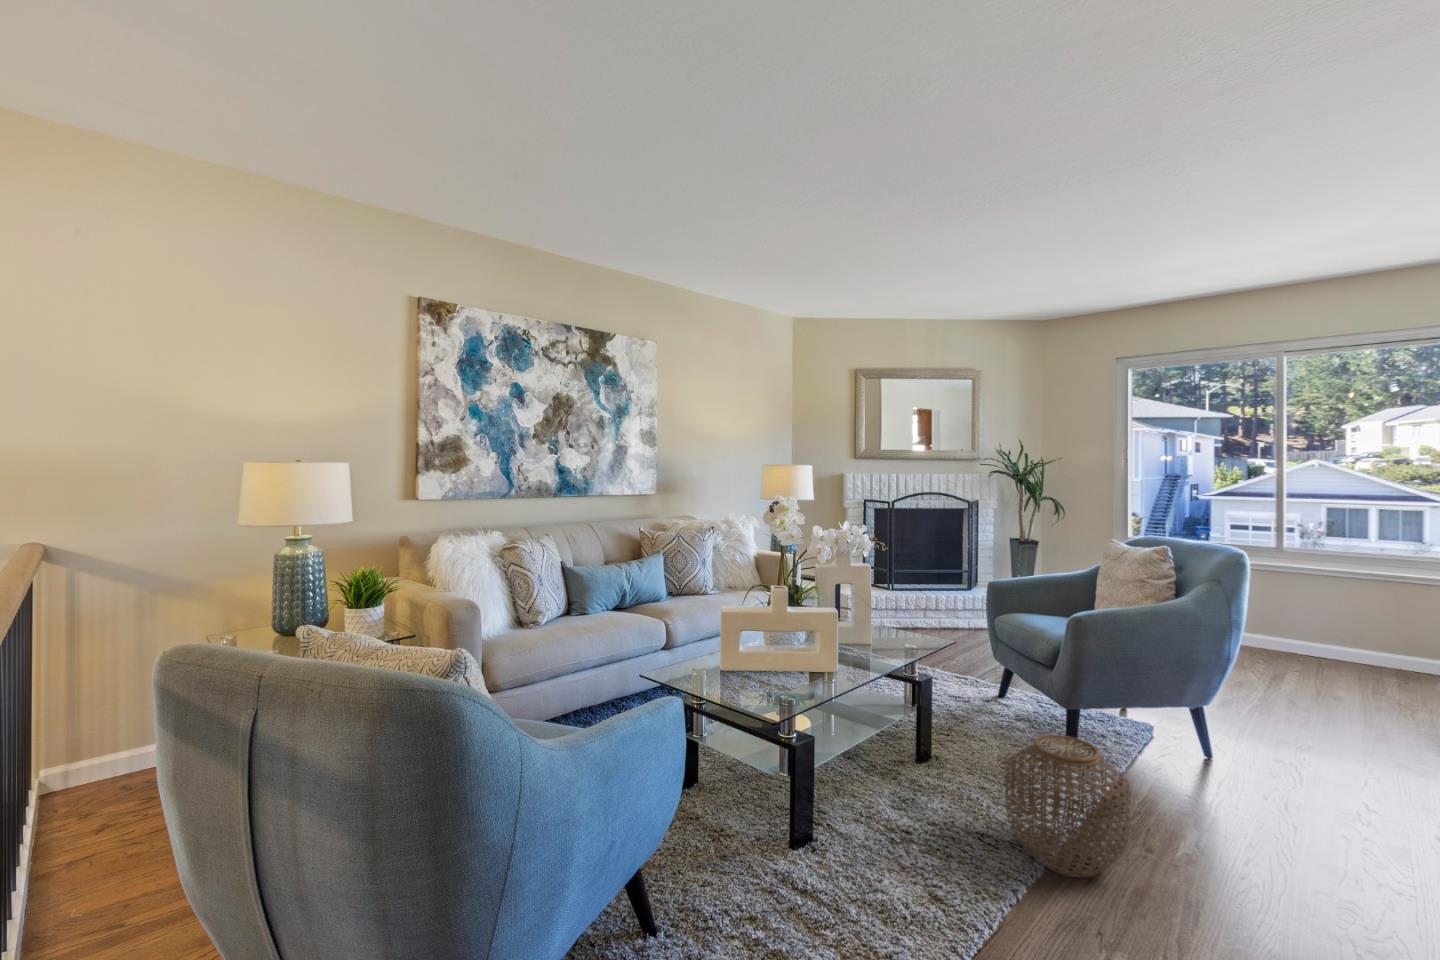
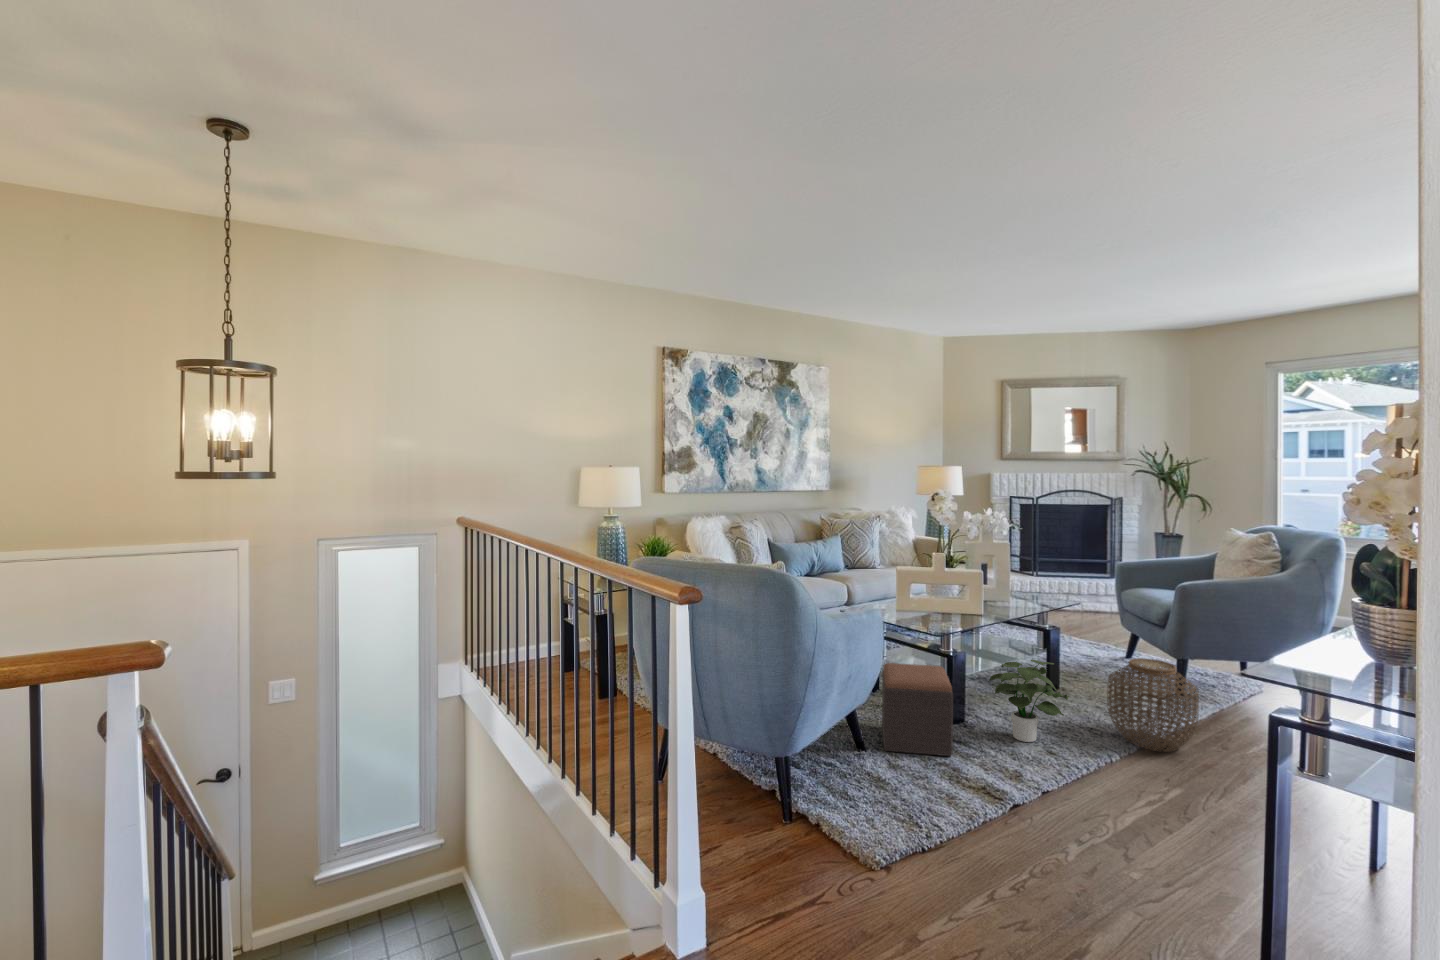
potted plant: none [843,748,958,878] -> present [989,660,1069,742]
footstool: none [682,768,791,932] -> present [882,663,953,756]

